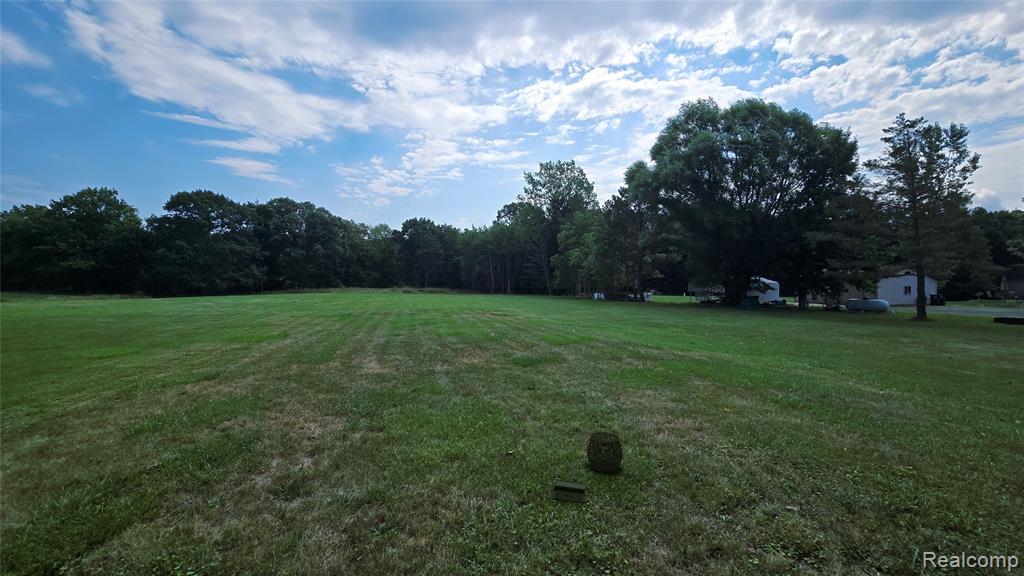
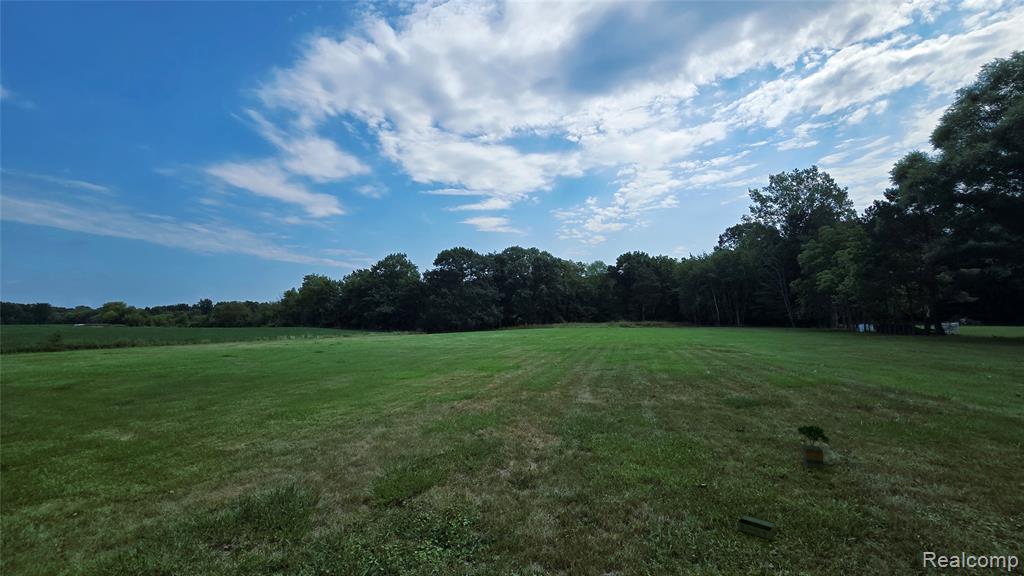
potted tree: none [586,379,613,419] -> present [797,426,829,468]
woven basket: present [587,432,623,472] -> none [783,477,826,520]

